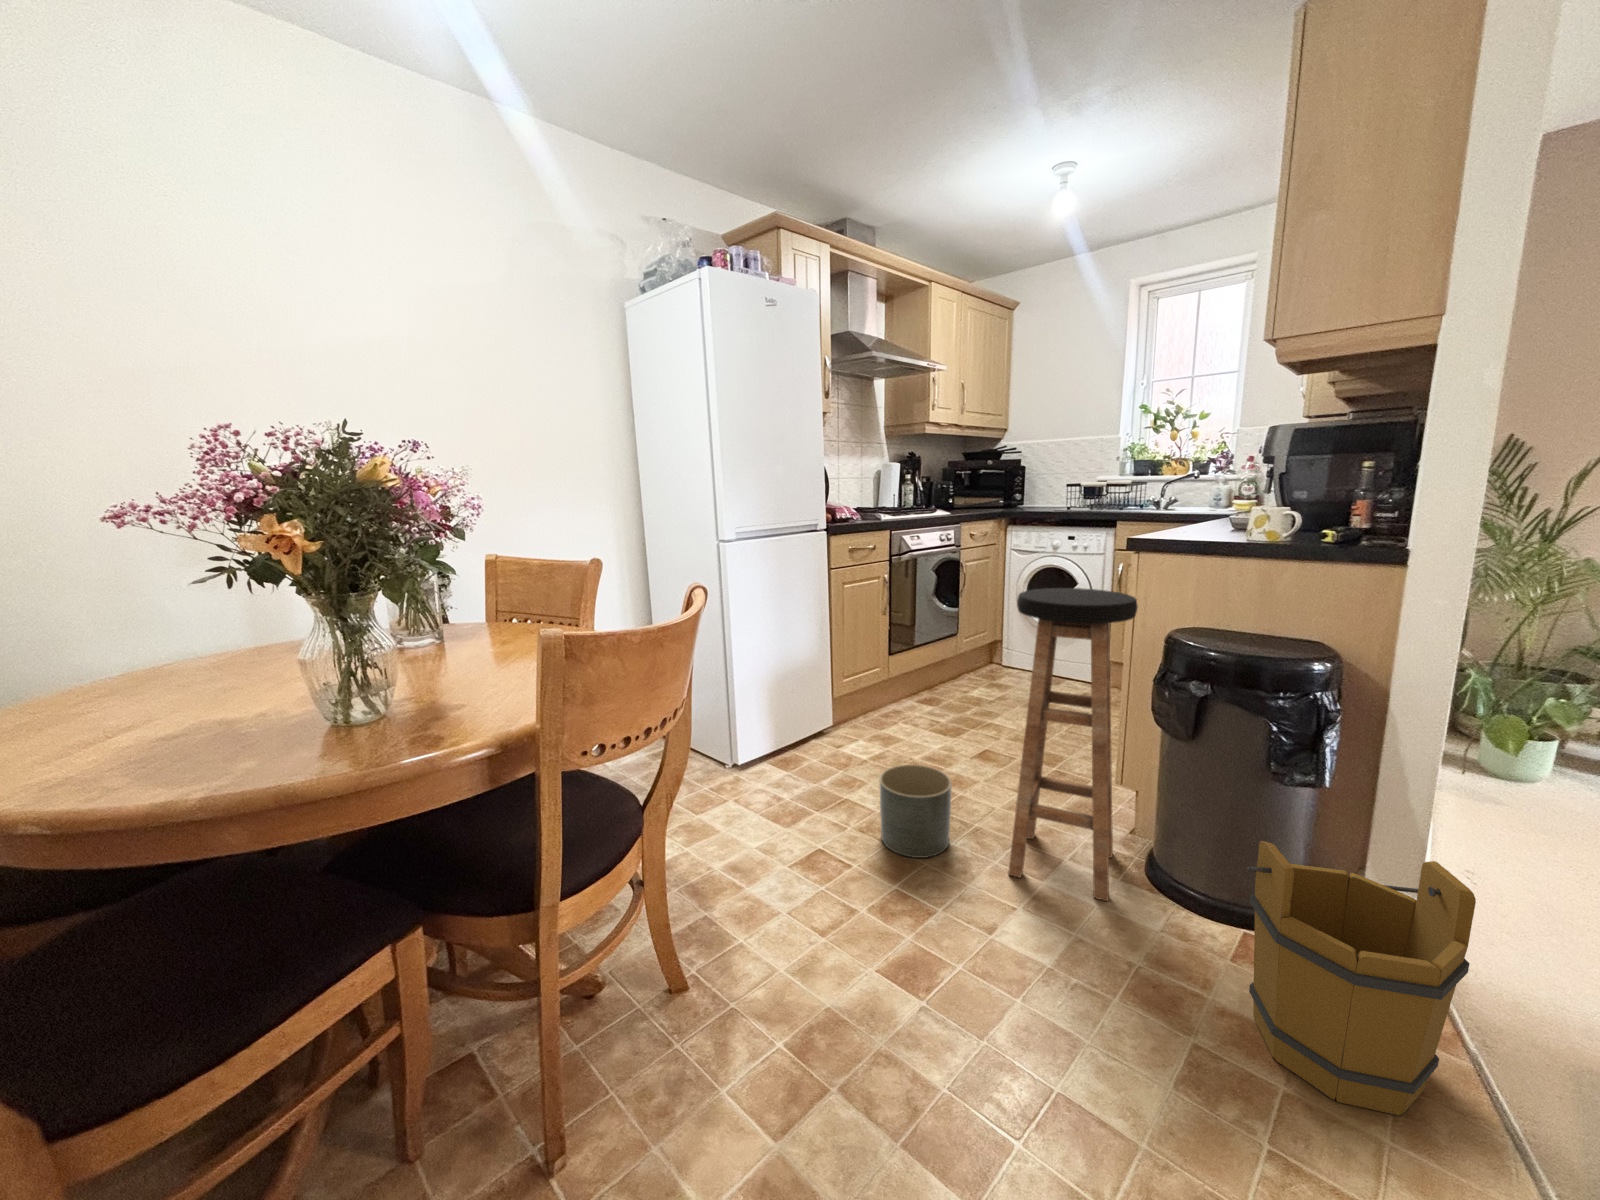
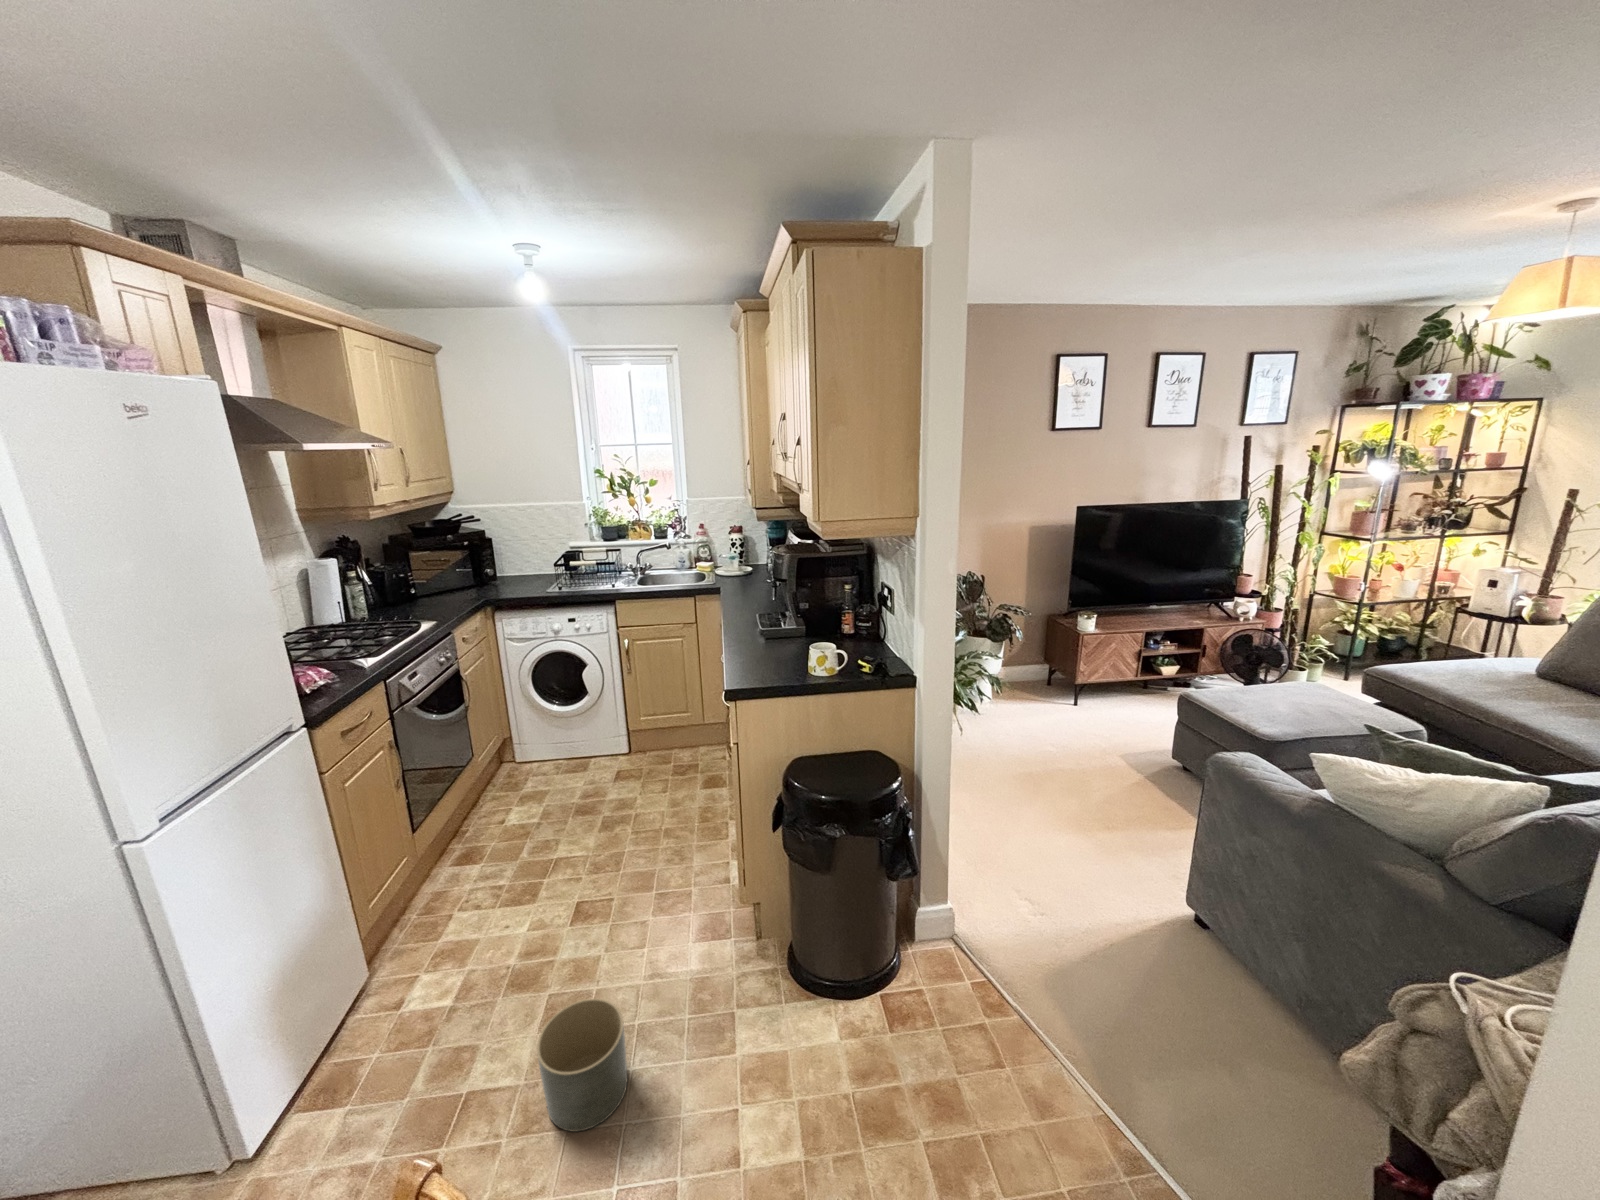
bar stool: present [1008,588,1138,901] -> none [661,761,779,1064]
bucket: present [1247,841,1476,1115] -> none [888,911,1004,1098]

